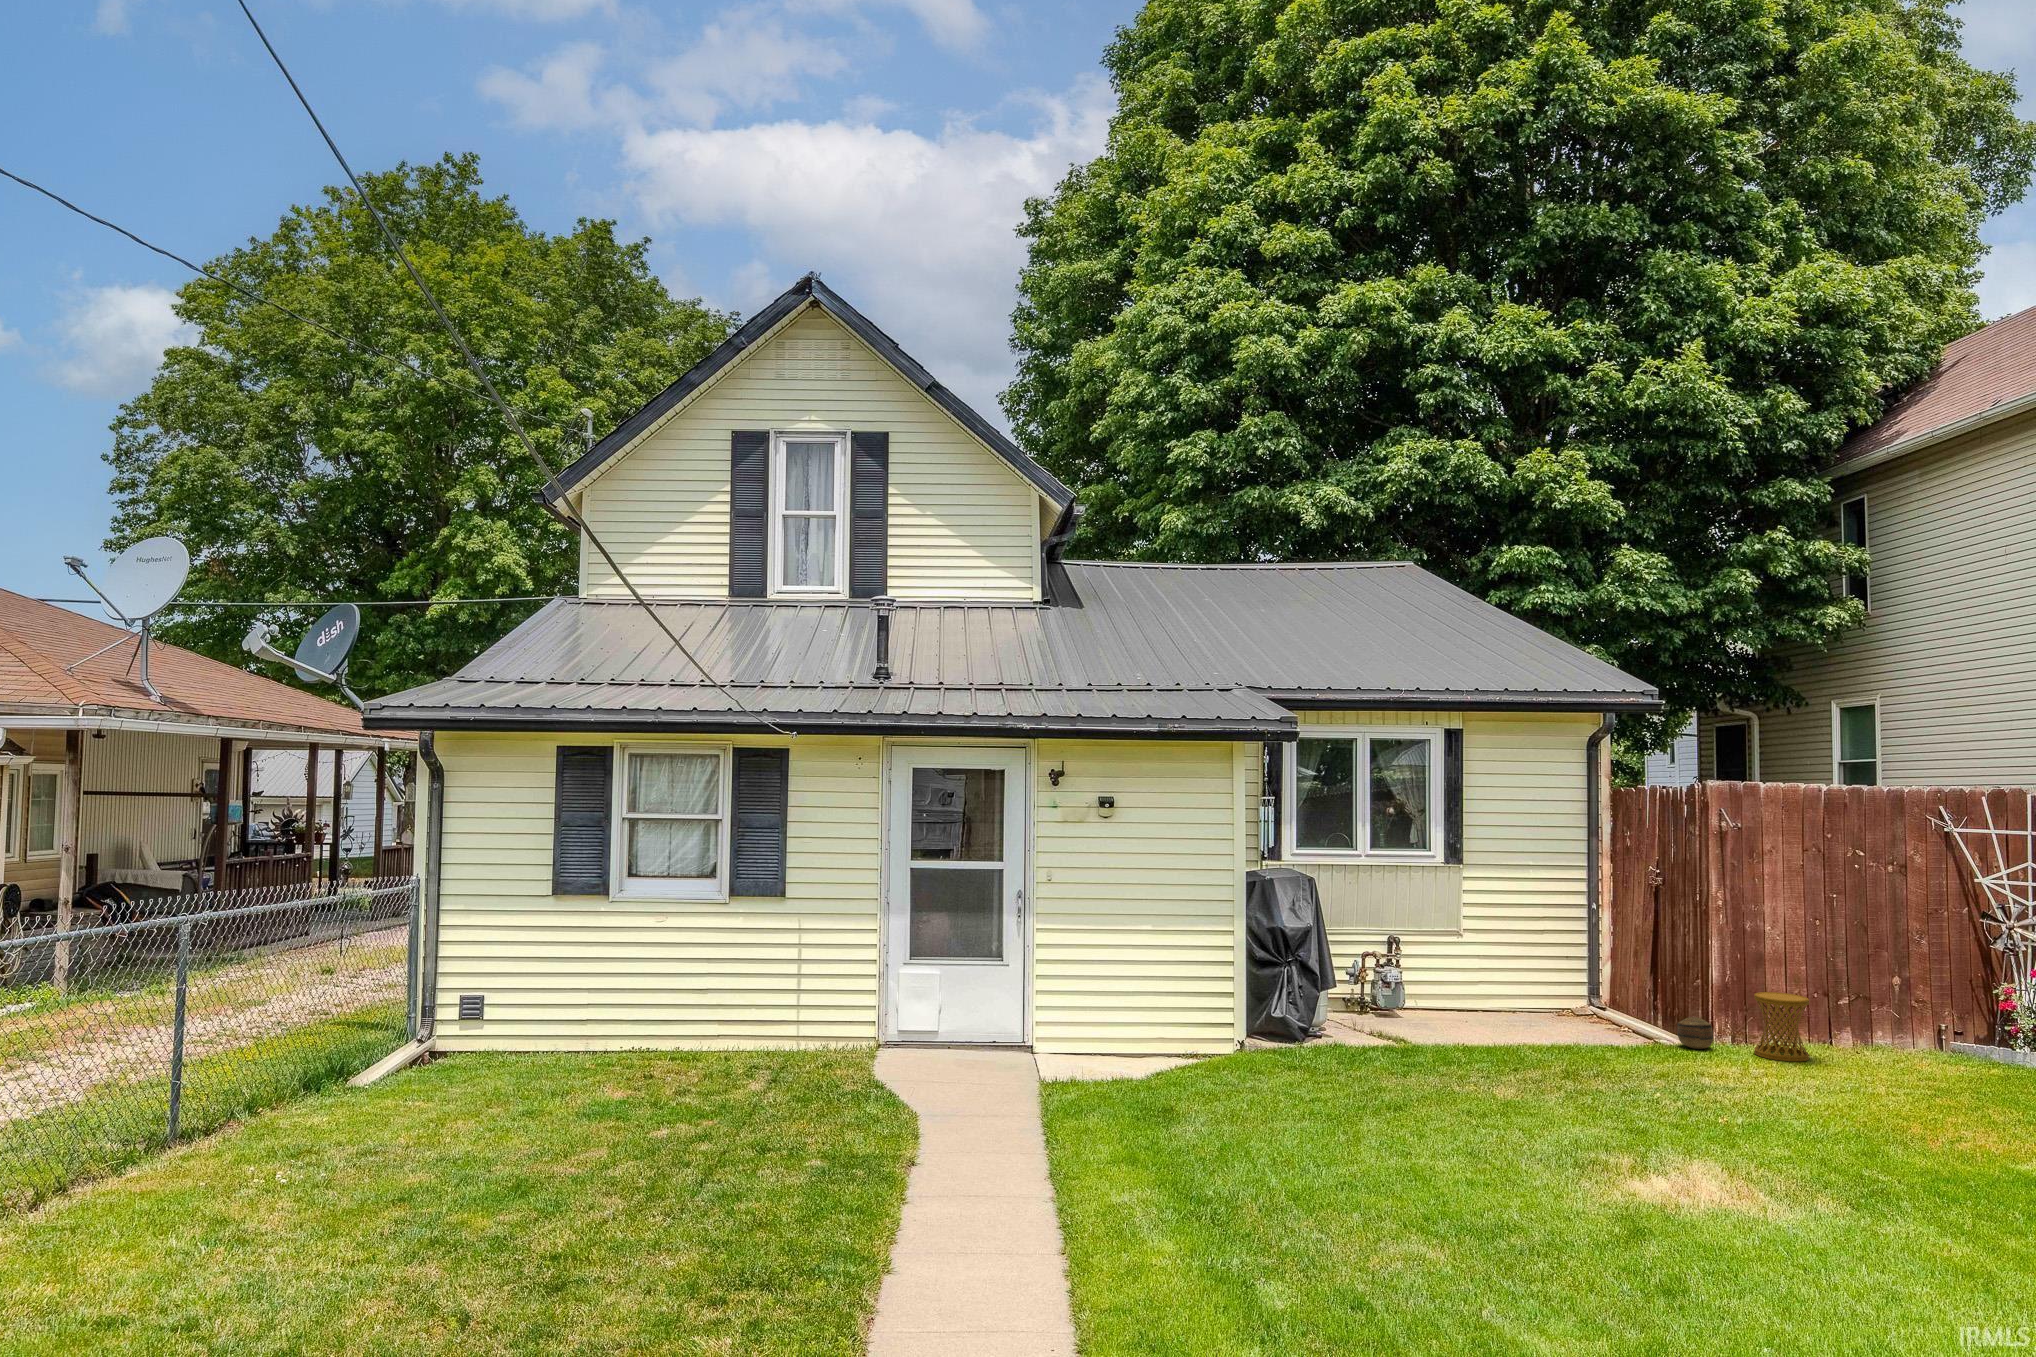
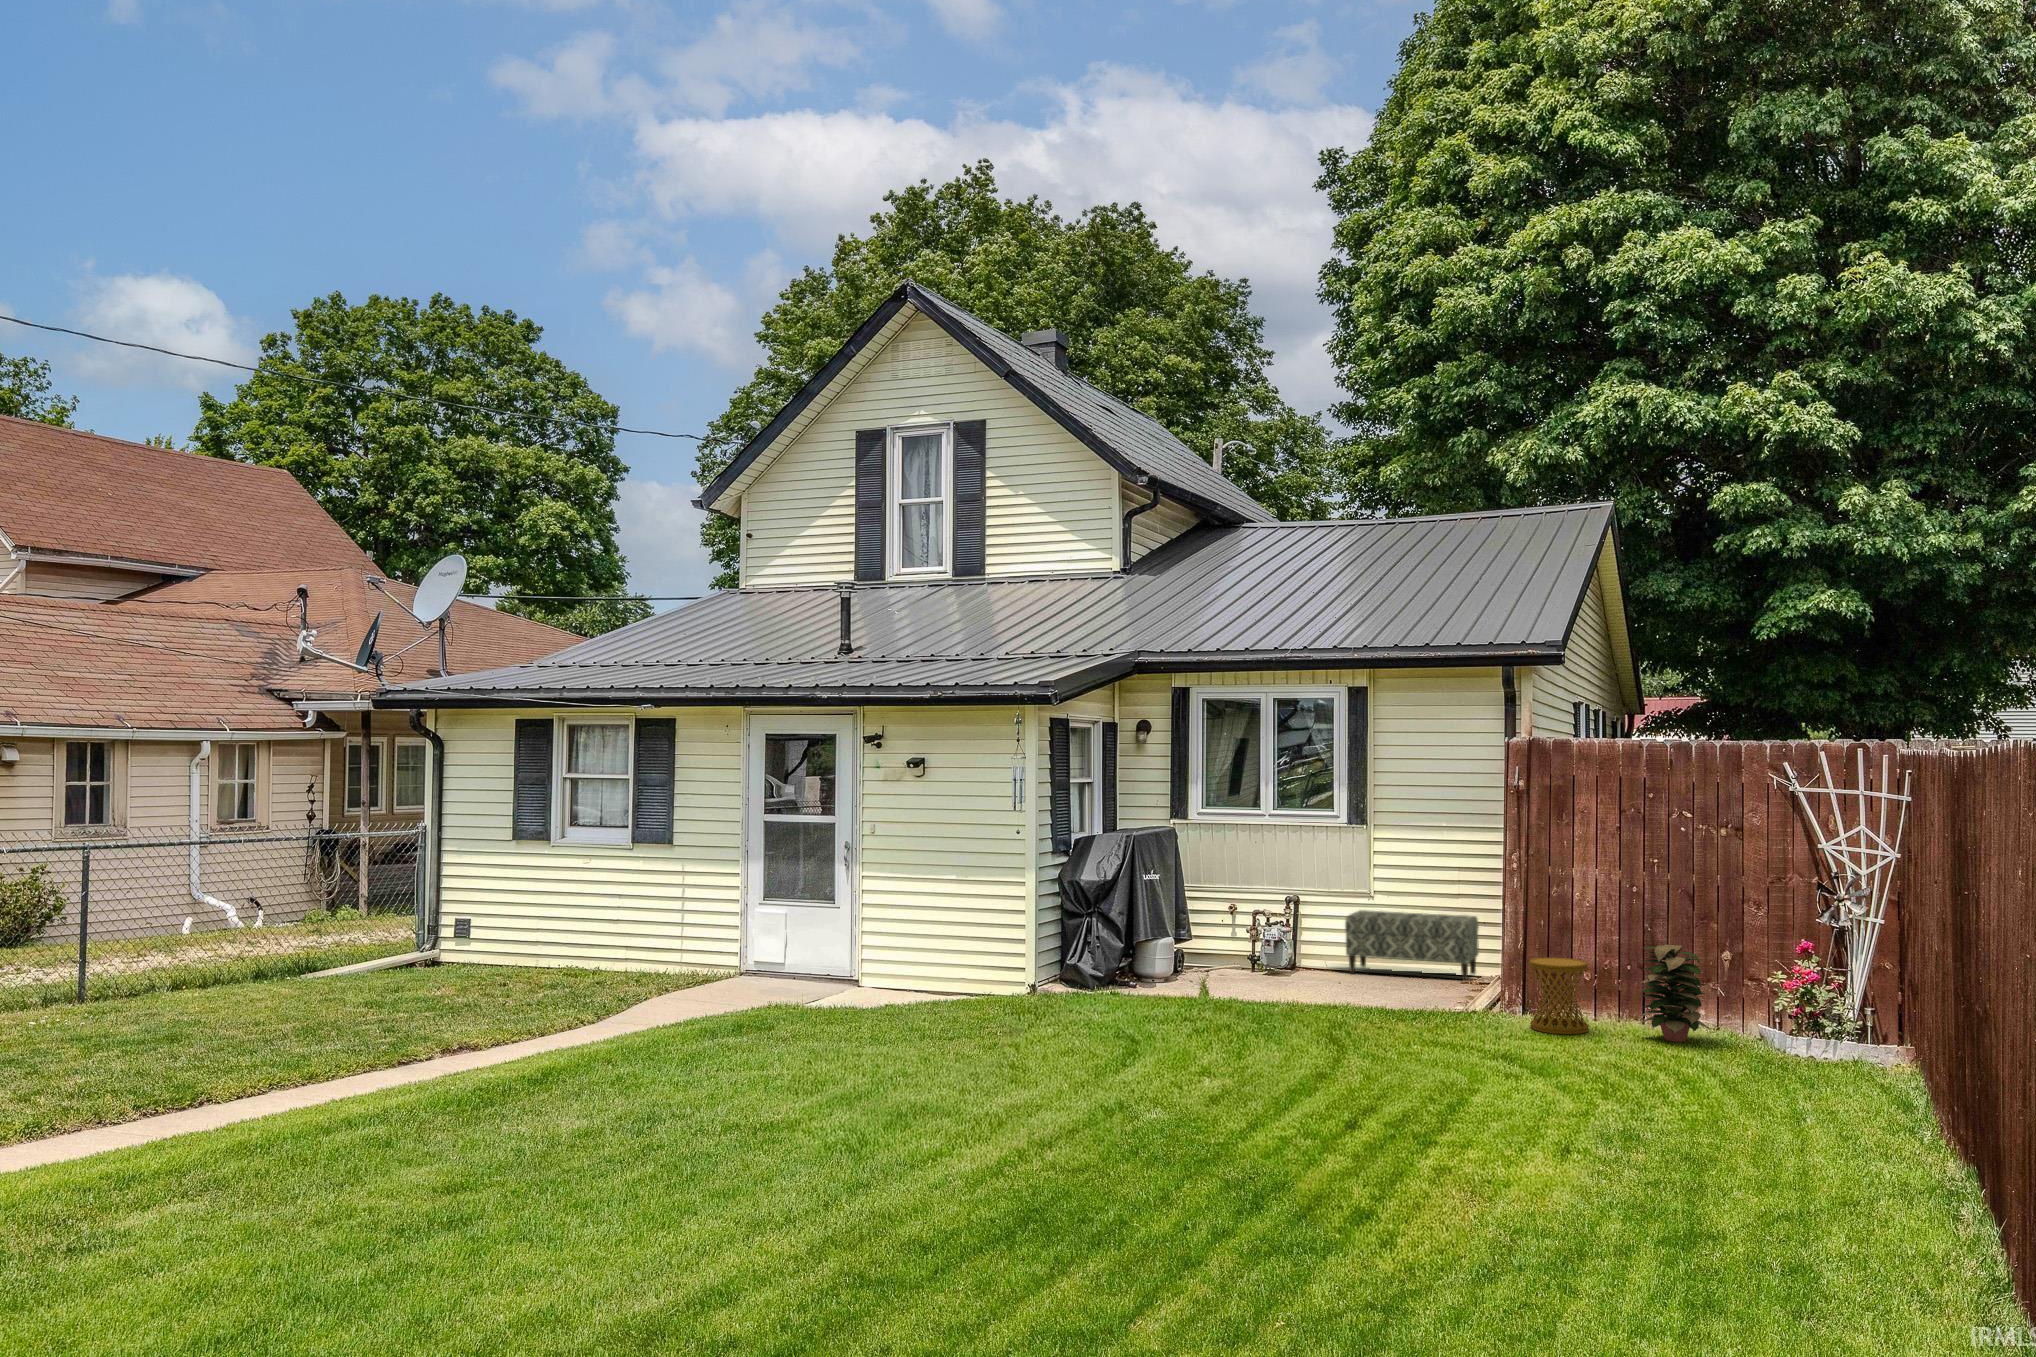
bench: none [1452,946,1581,1011] -> present [1345,910,1479,981]
decorative plant: none [1849,979,1914,1062] -> present [1639,945,1711,1042]
basket: present [1677,1017,1713,1049] -> none [1465,983,1502,1018]

